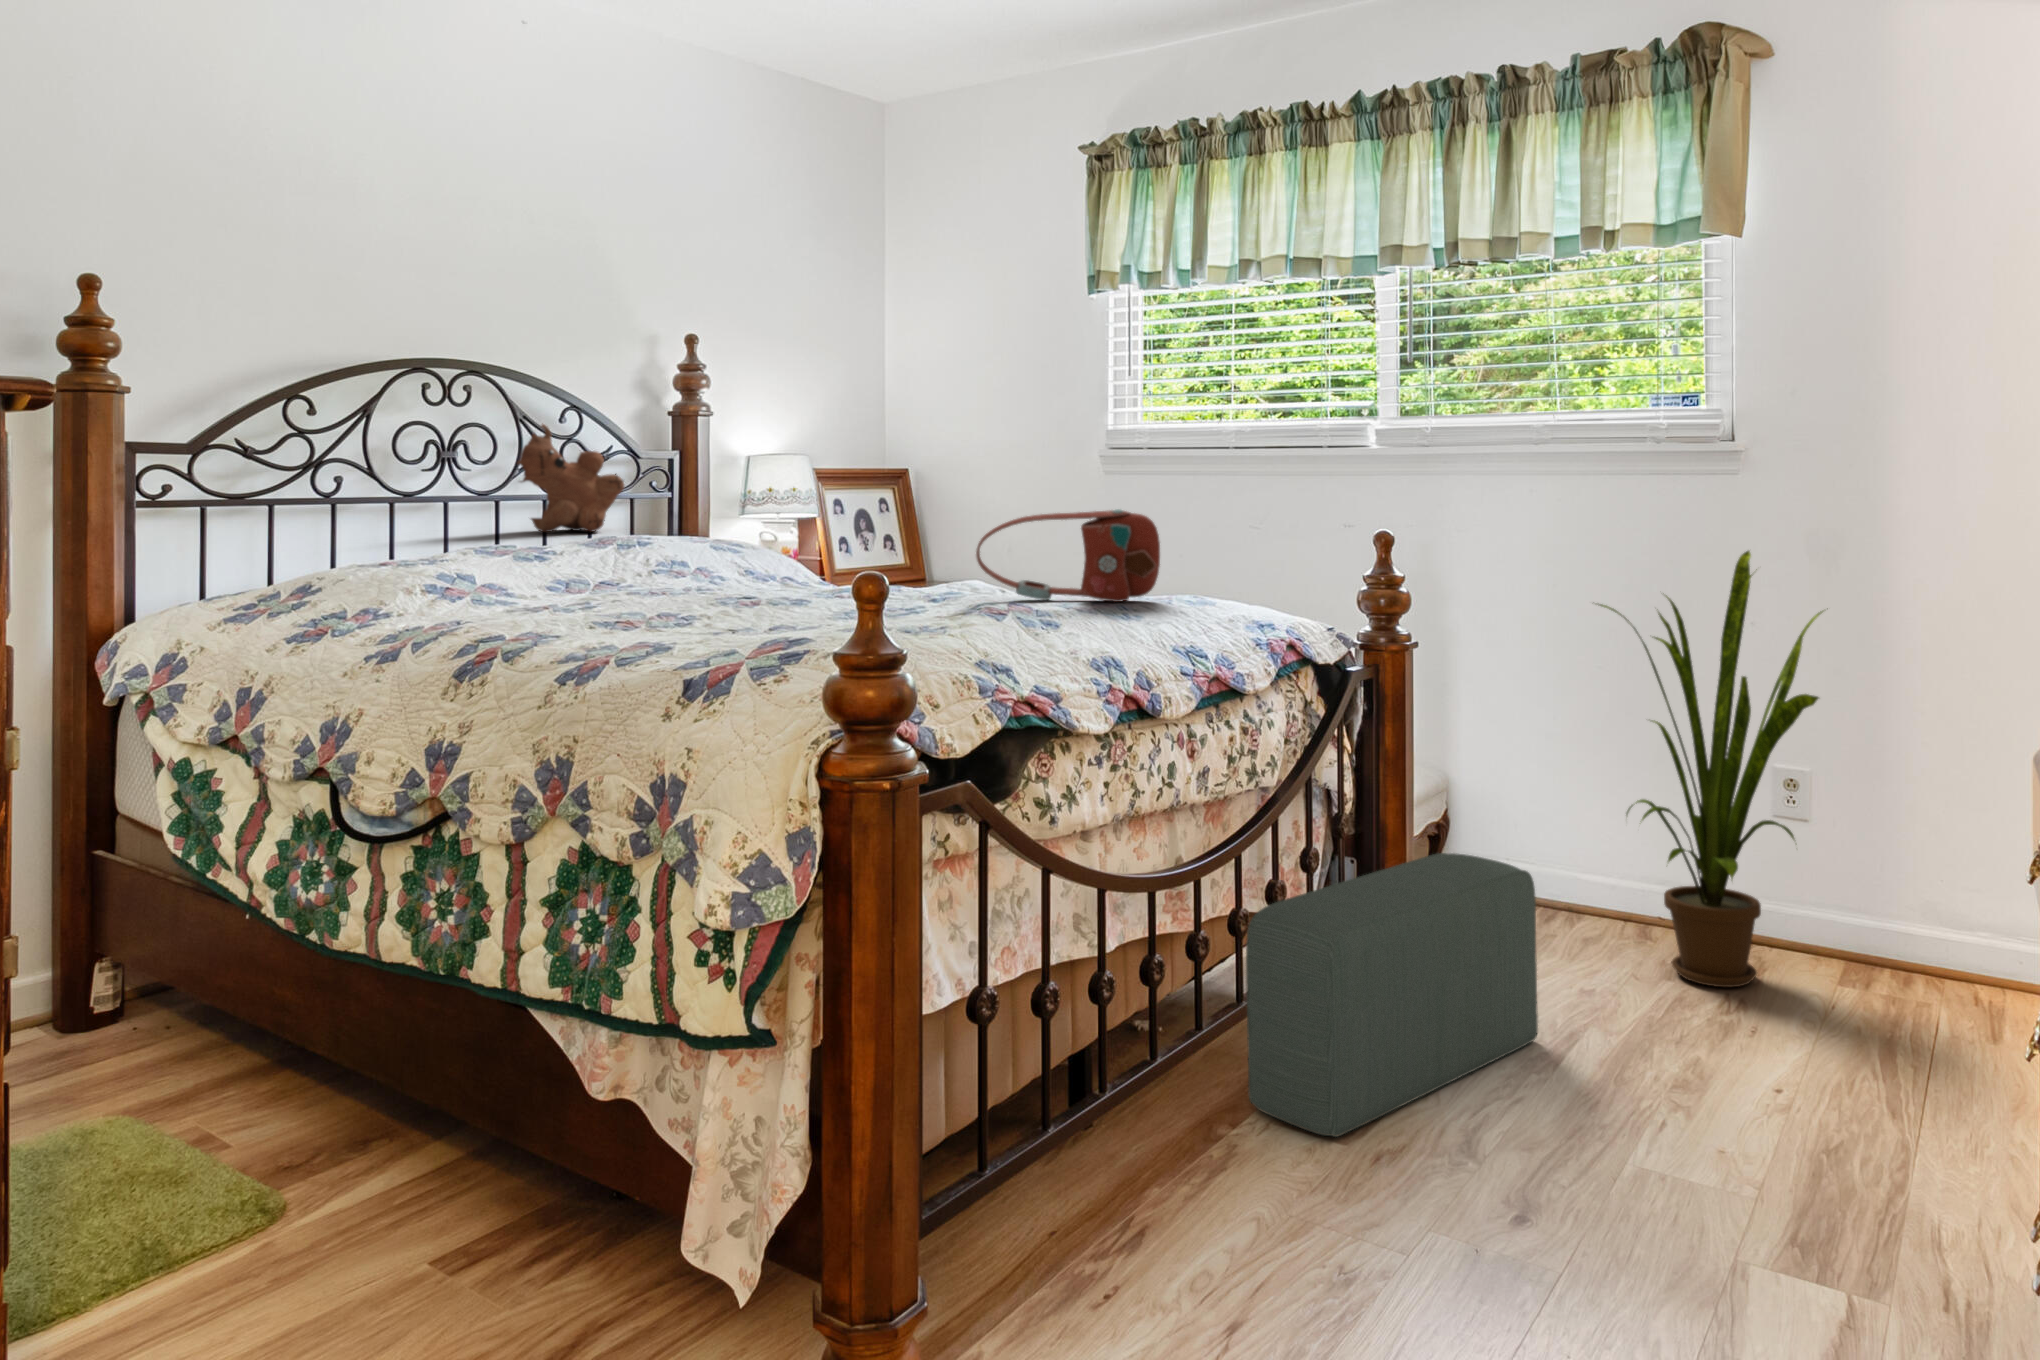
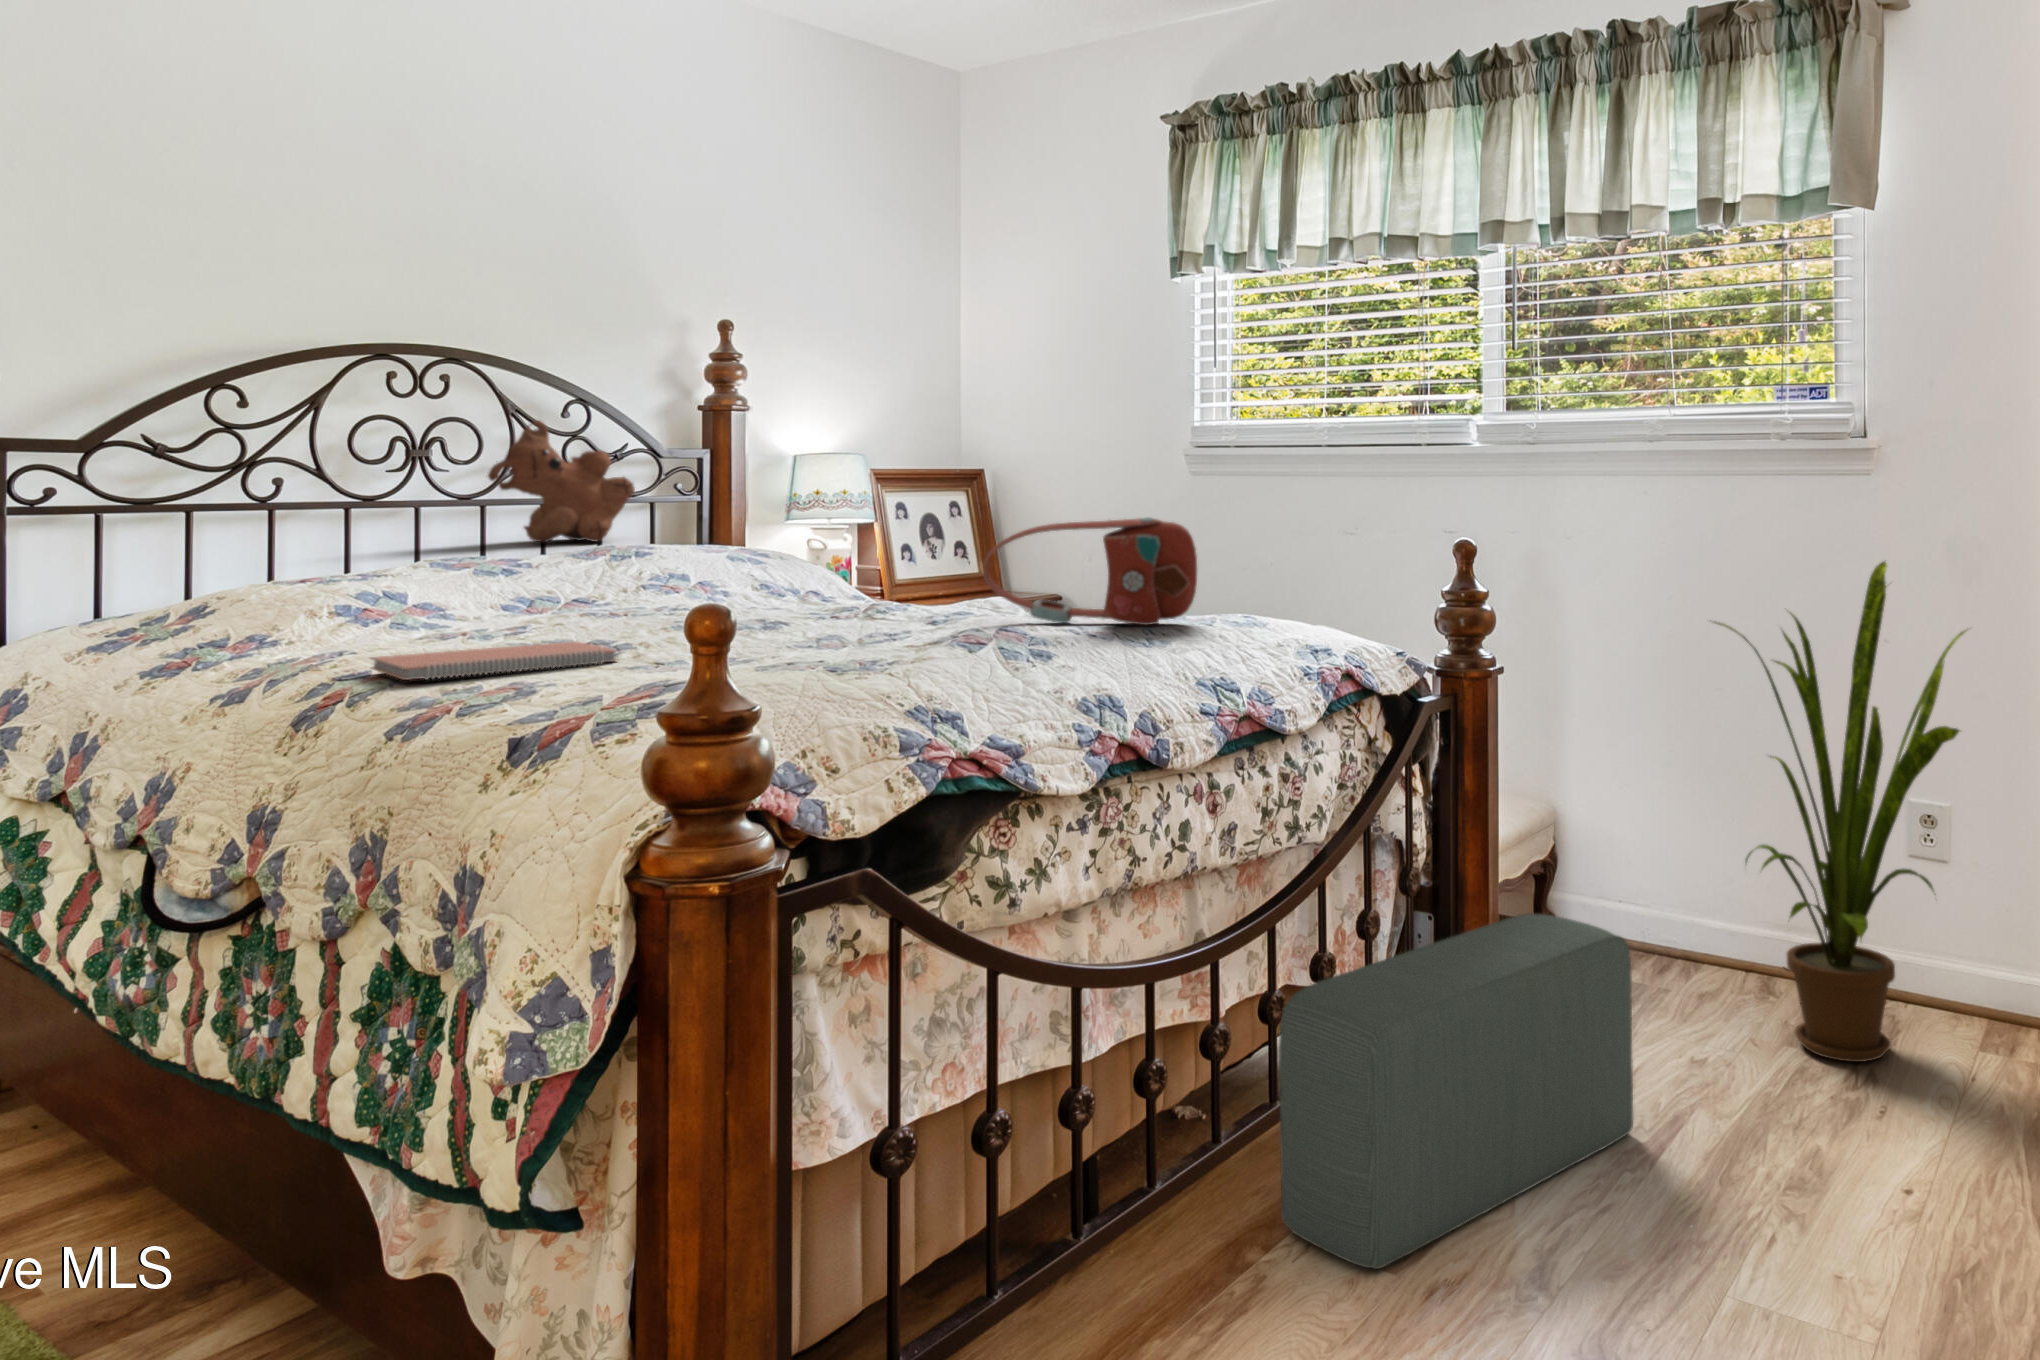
notebook: none [496,612,695,641] -> present [371,641,617,680]

